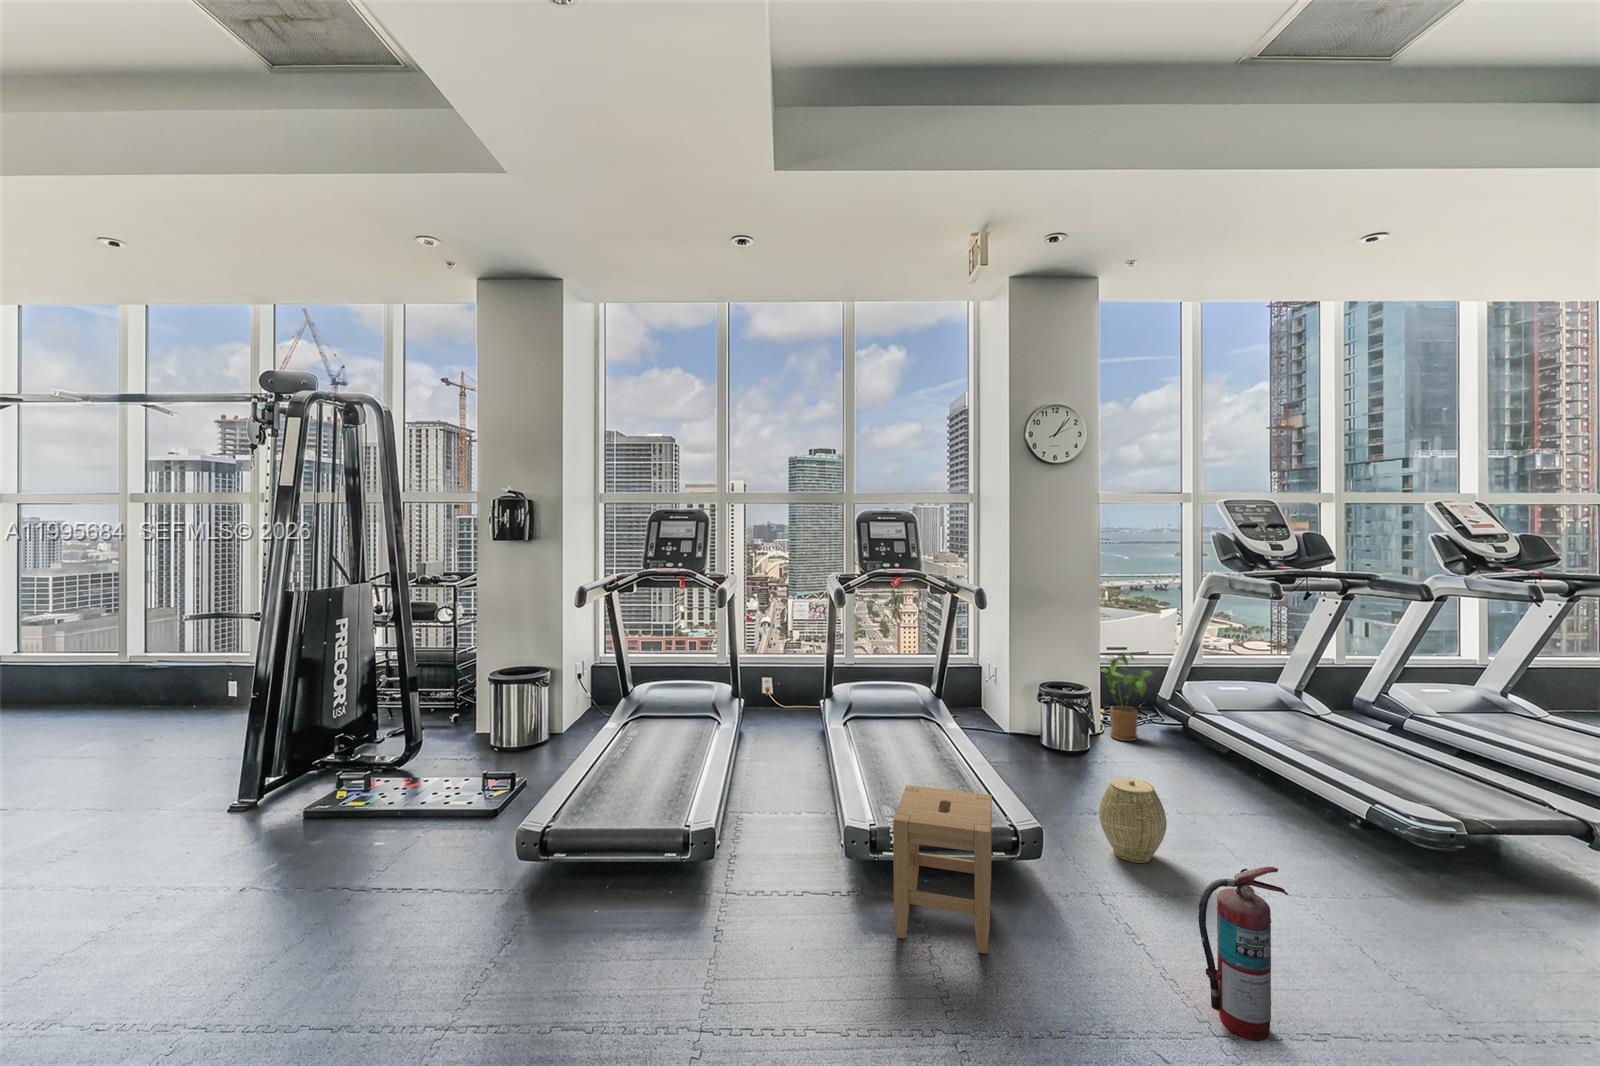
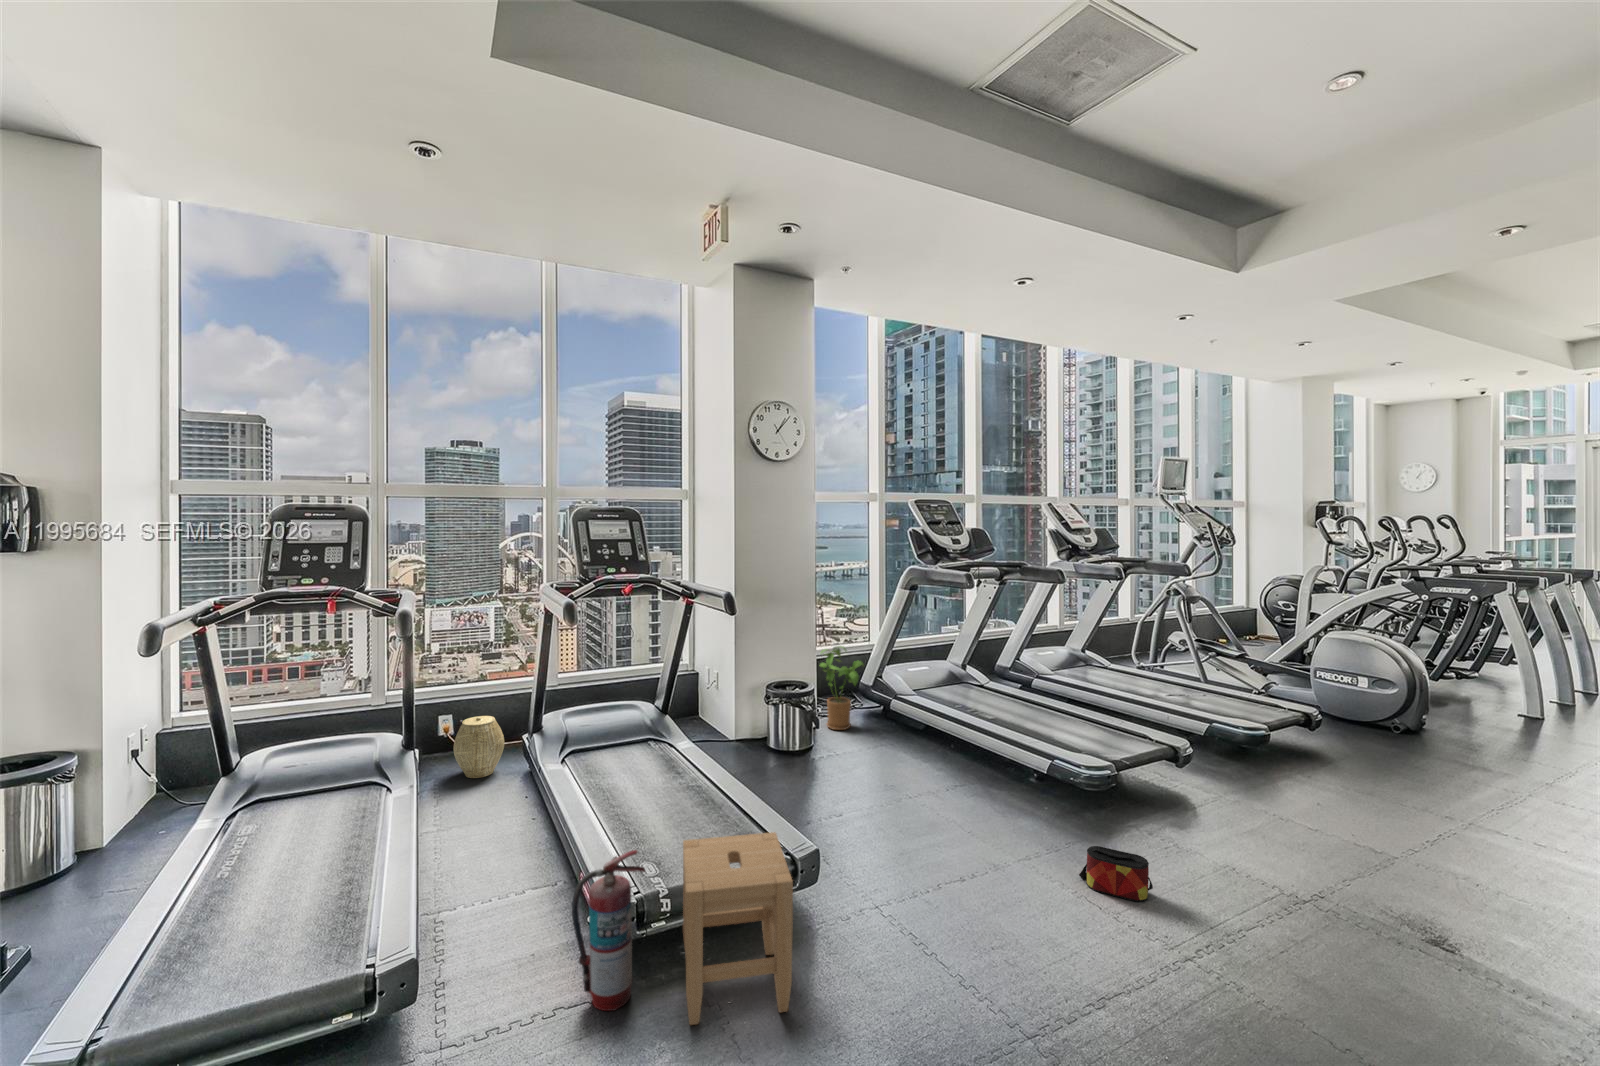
woven basket: present [1099,777,1167,863] -> present [453,716,504,778]
fire extinguisher: present [1198,867,1288,1041] -> present [572,850,645,1011]
bag: none [1389,901,1505,983] -> present [1079,846,1153,902]

